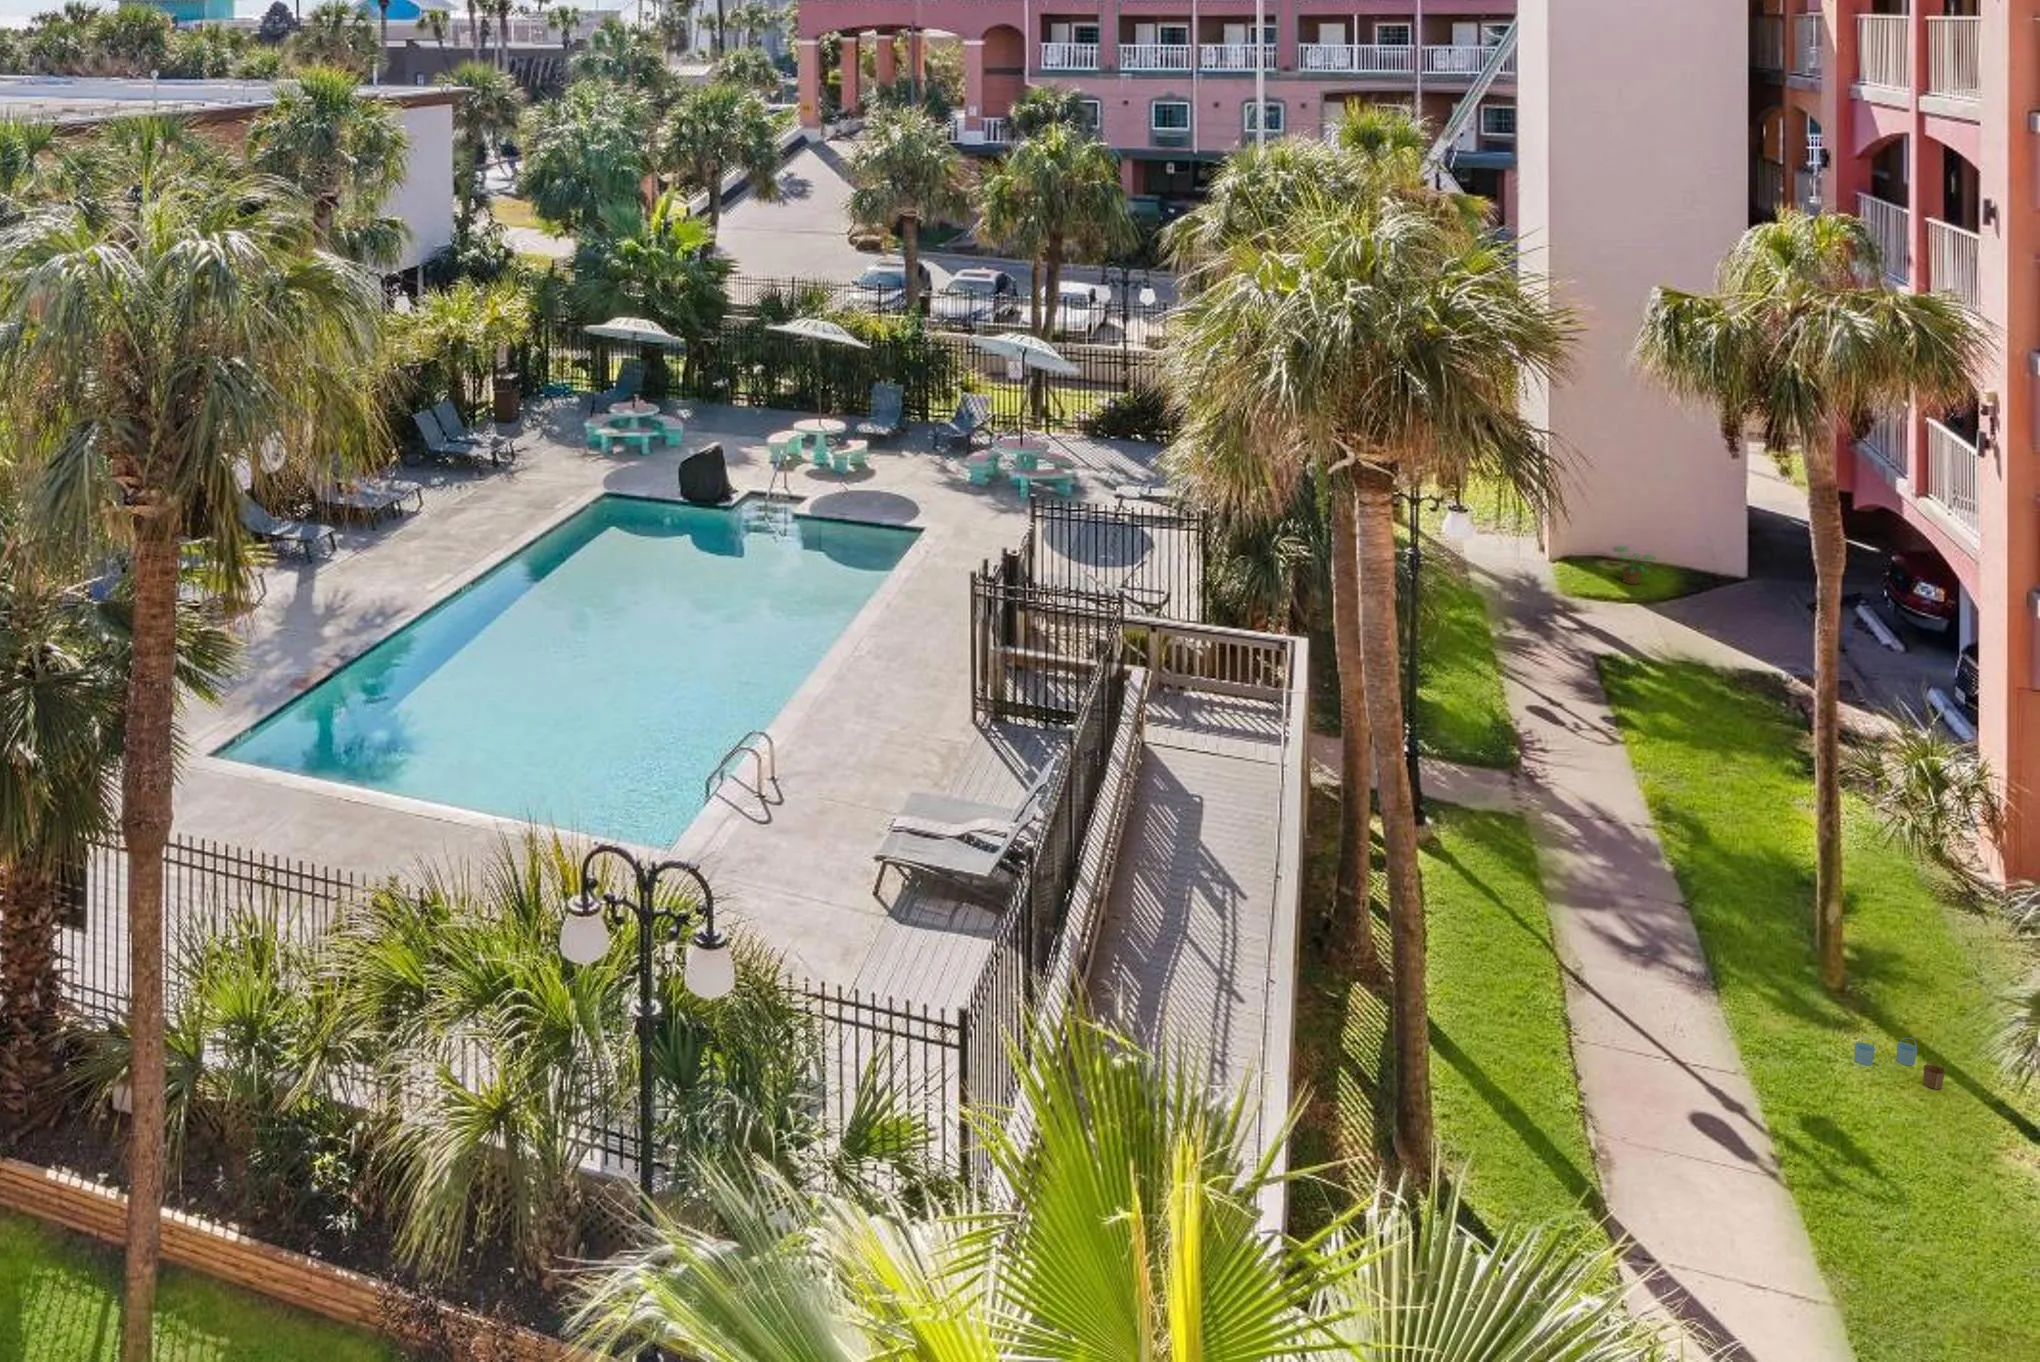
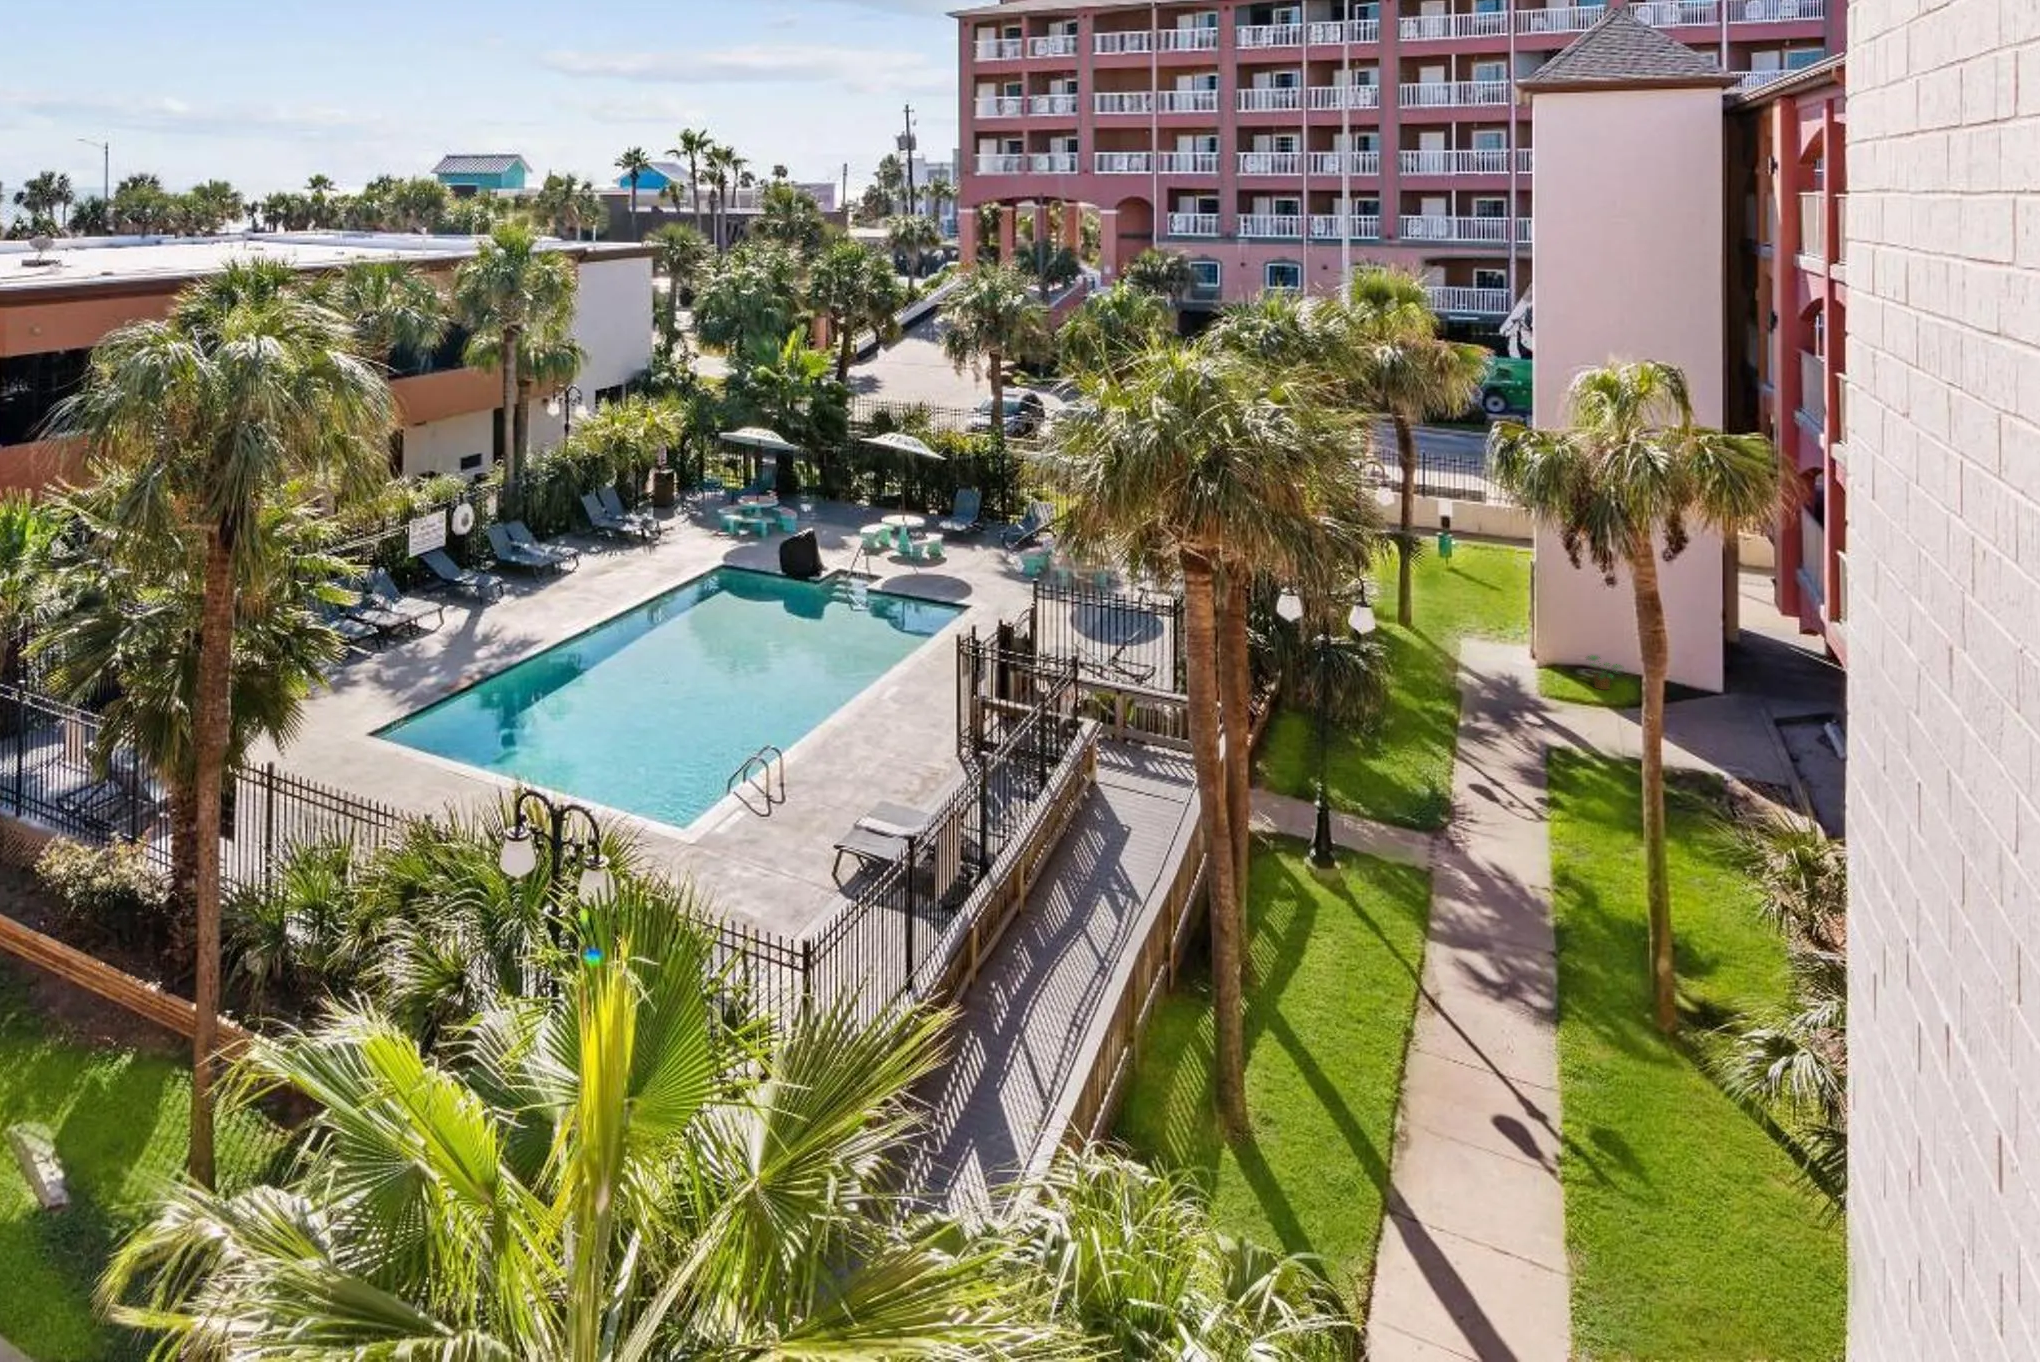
bucket: present [1855,1038,1945,1089] -> none [1680,1077,1760,1129]

